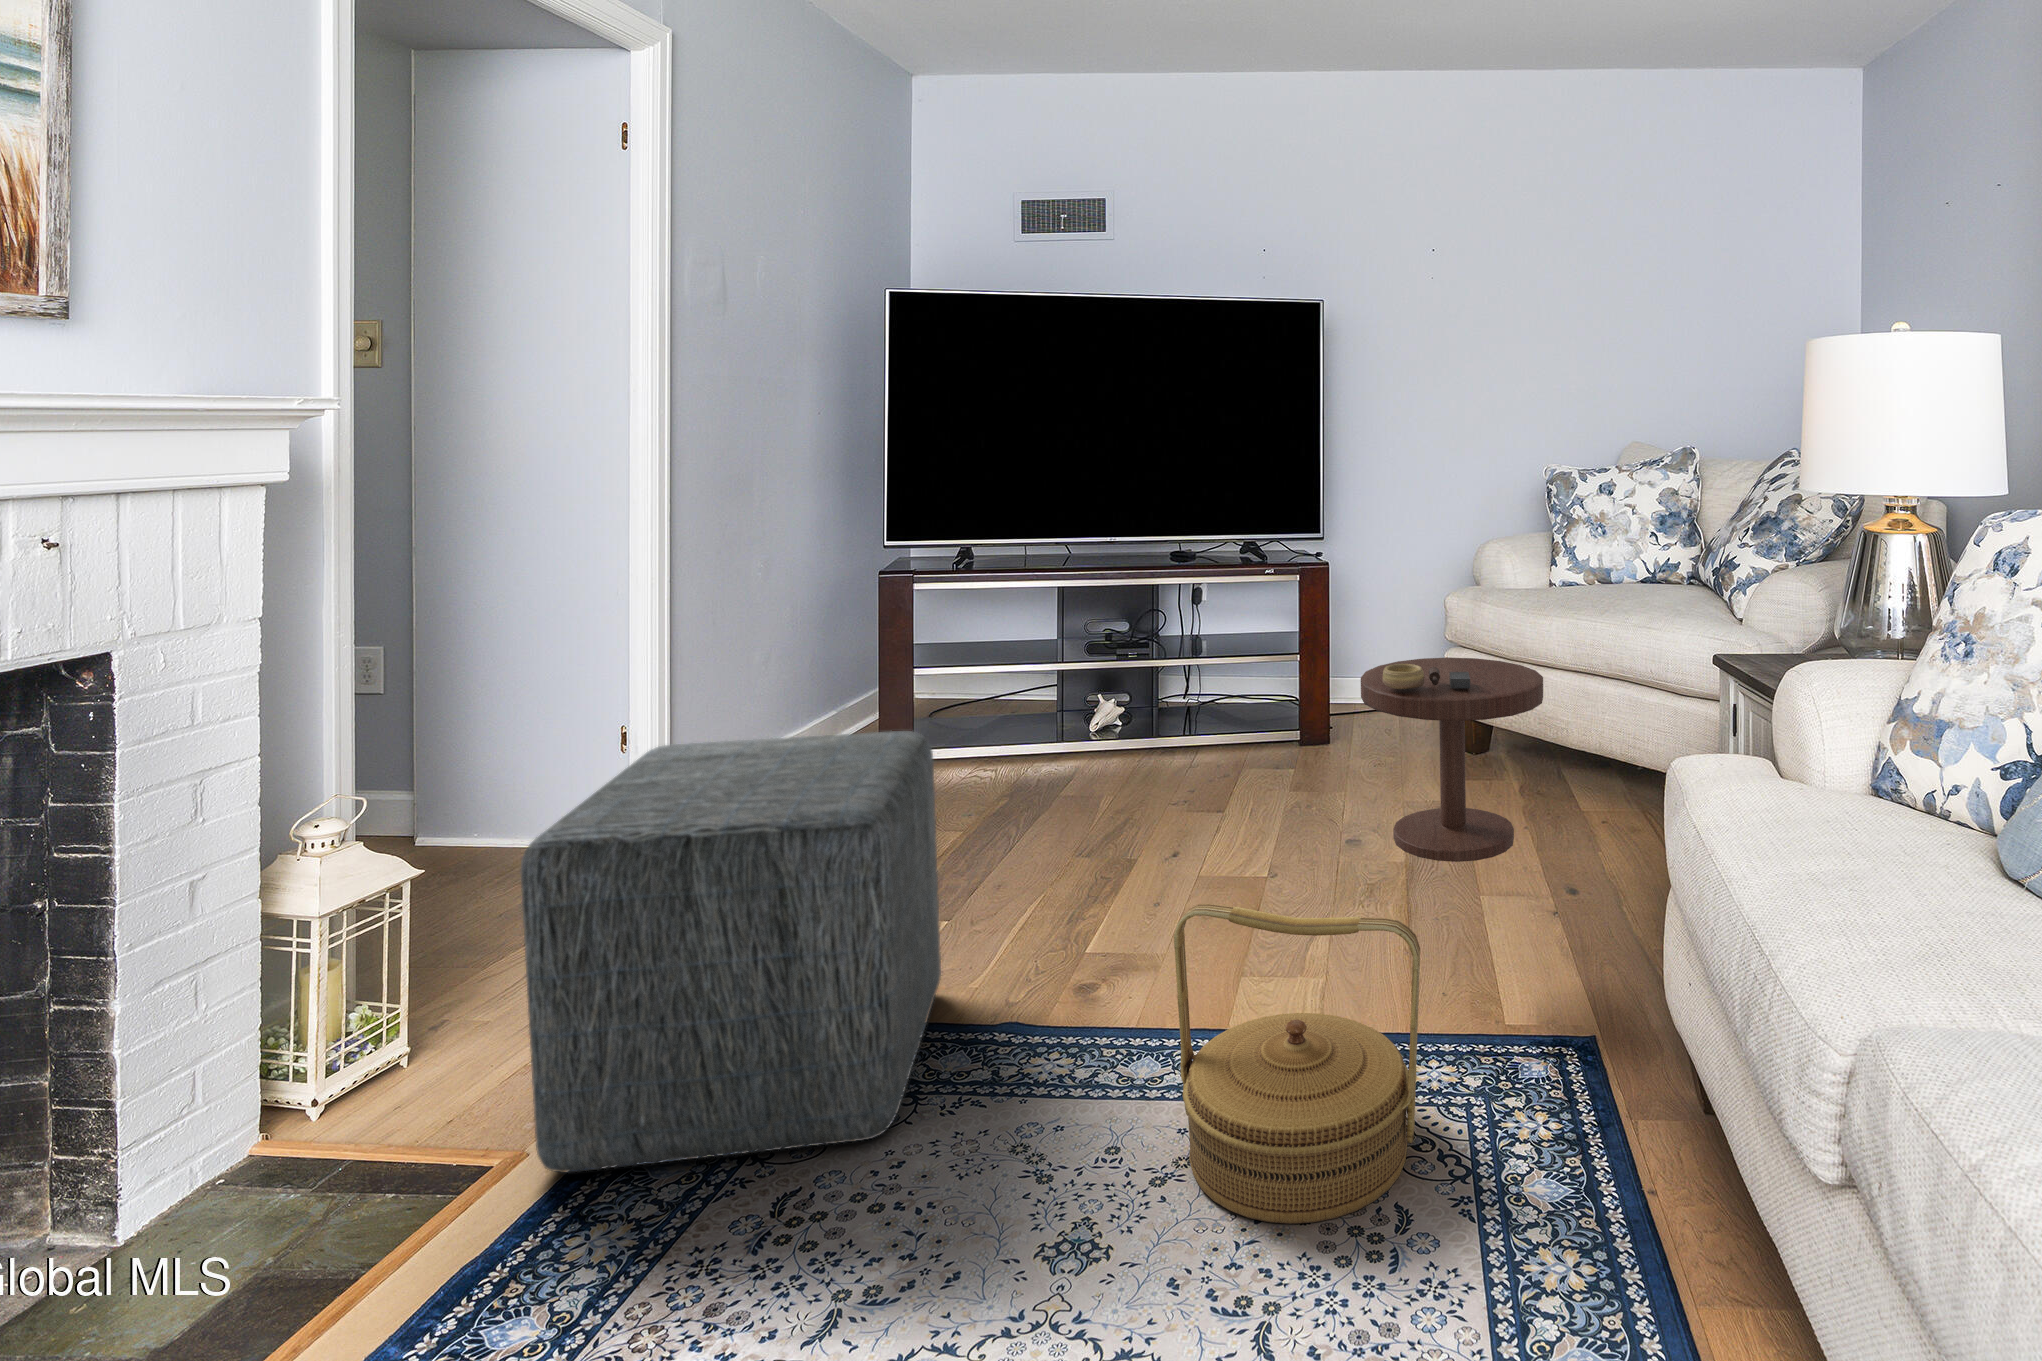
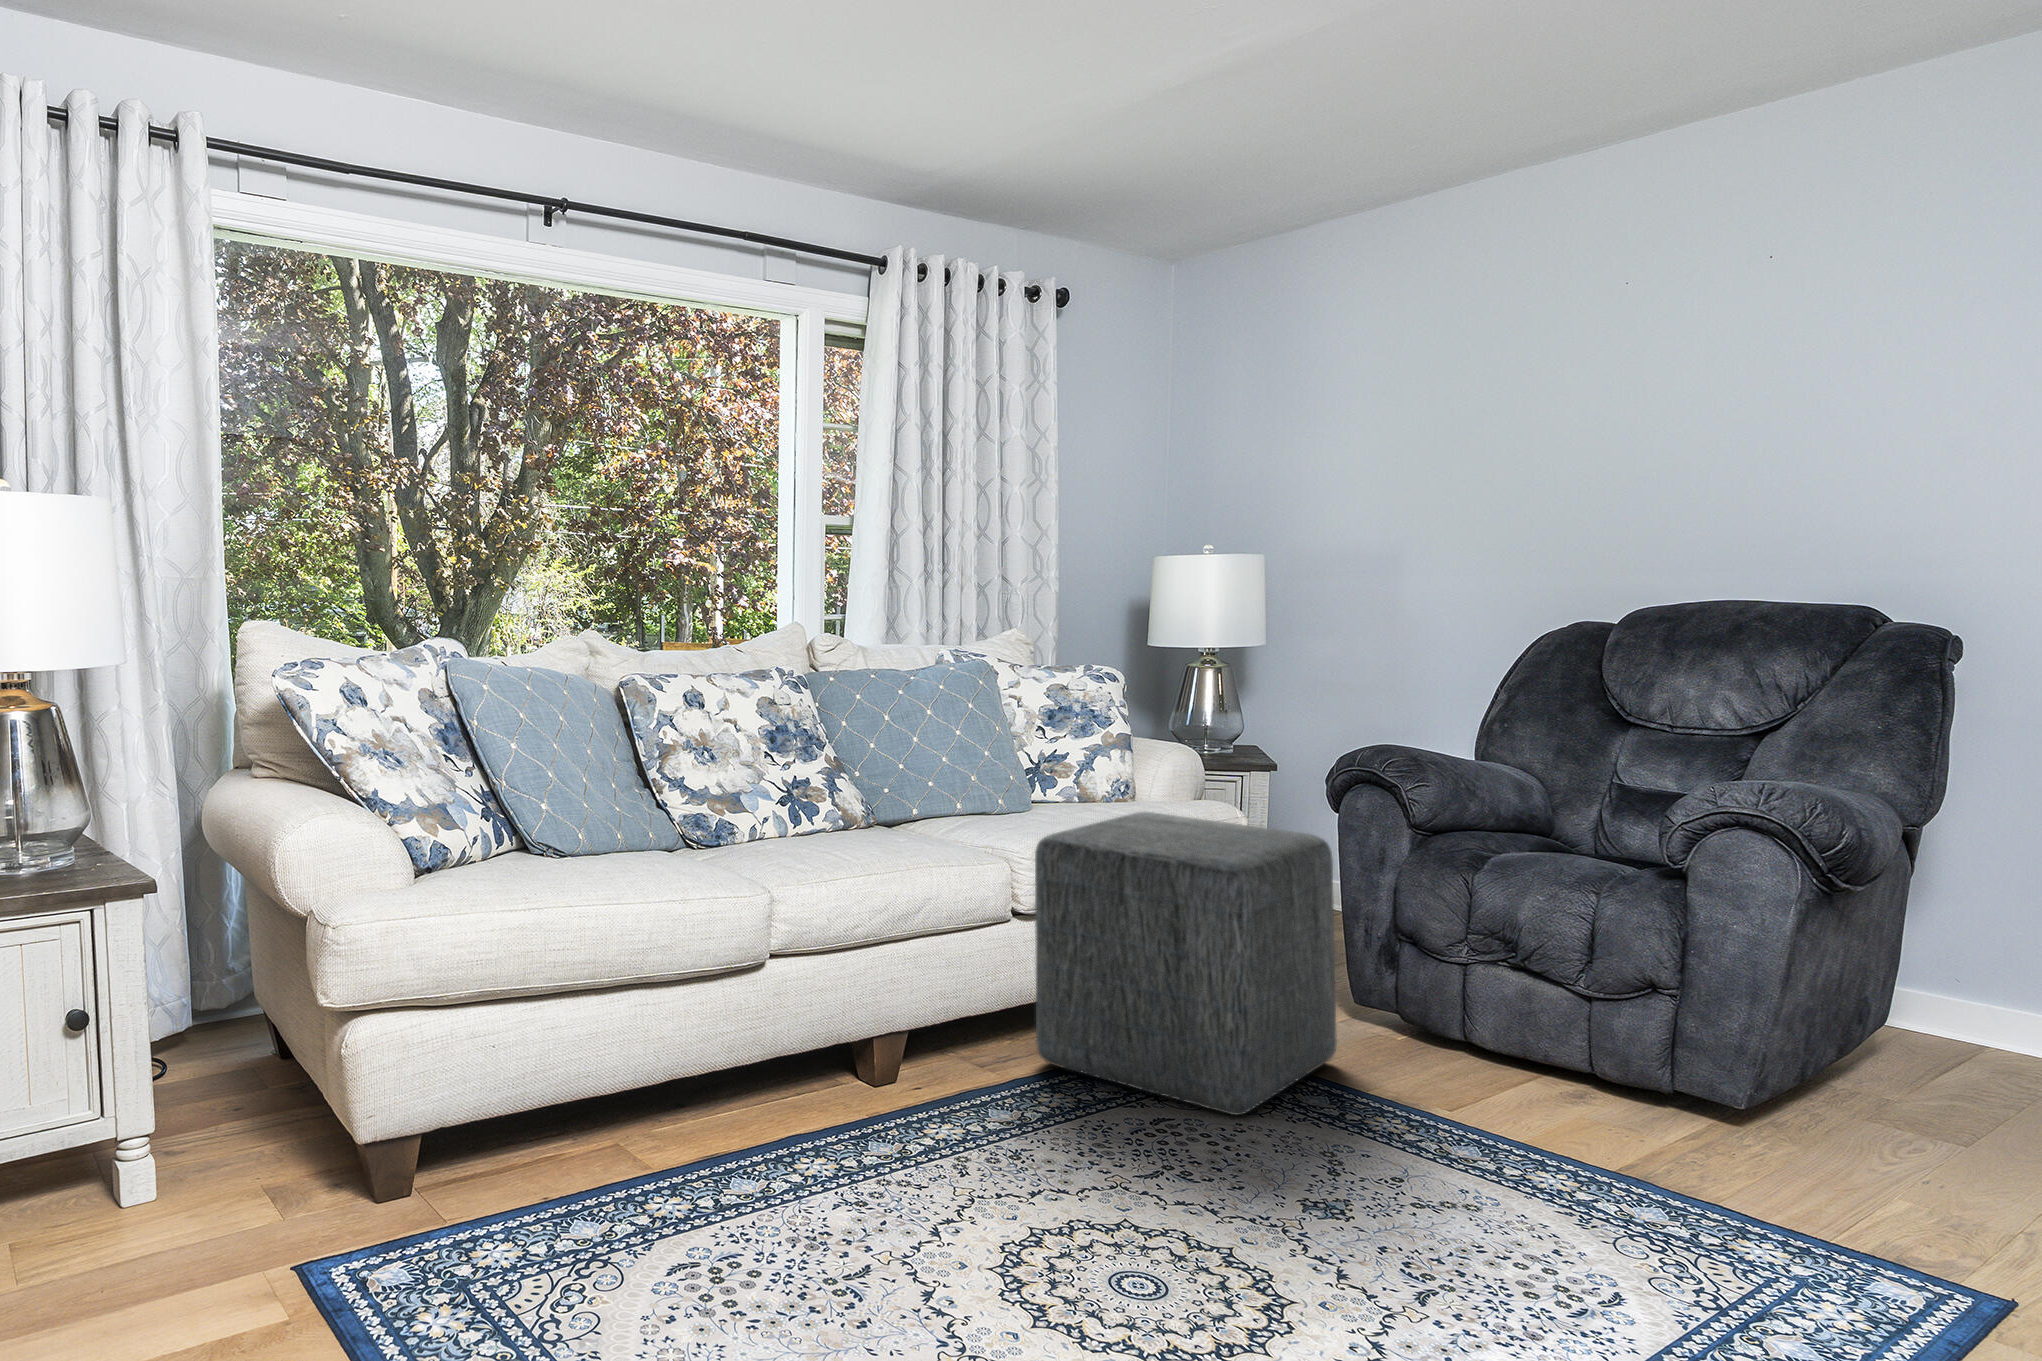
side table: present [1361,657,1543,994] -> none [1713,843,1948,1216]
basket: present [1174,904,1420,1224] -> none [1440,993,1667,1284]

